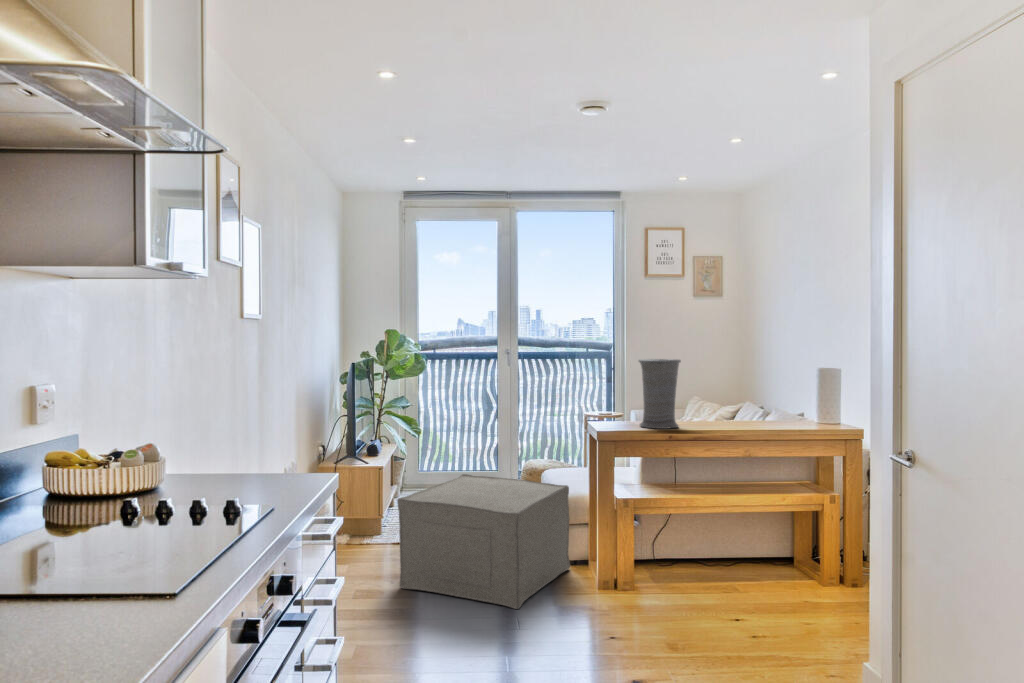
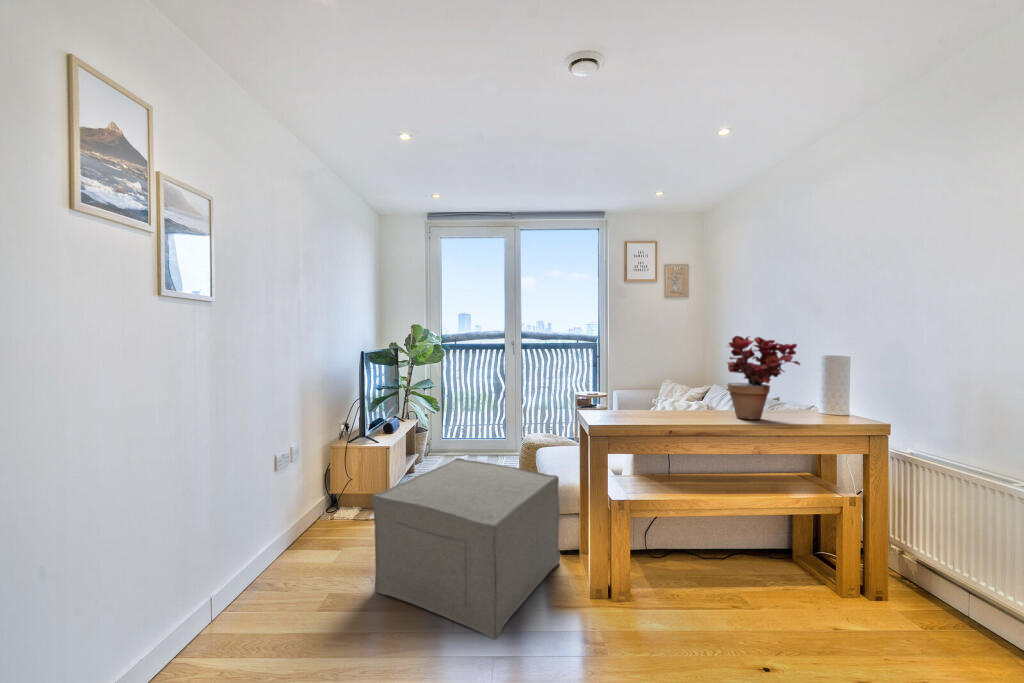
potted plant: none [723,350,787,427] -> present [727,336,800,419]
vase: present [639,359,681,429] -> none [633,345,681,422]

